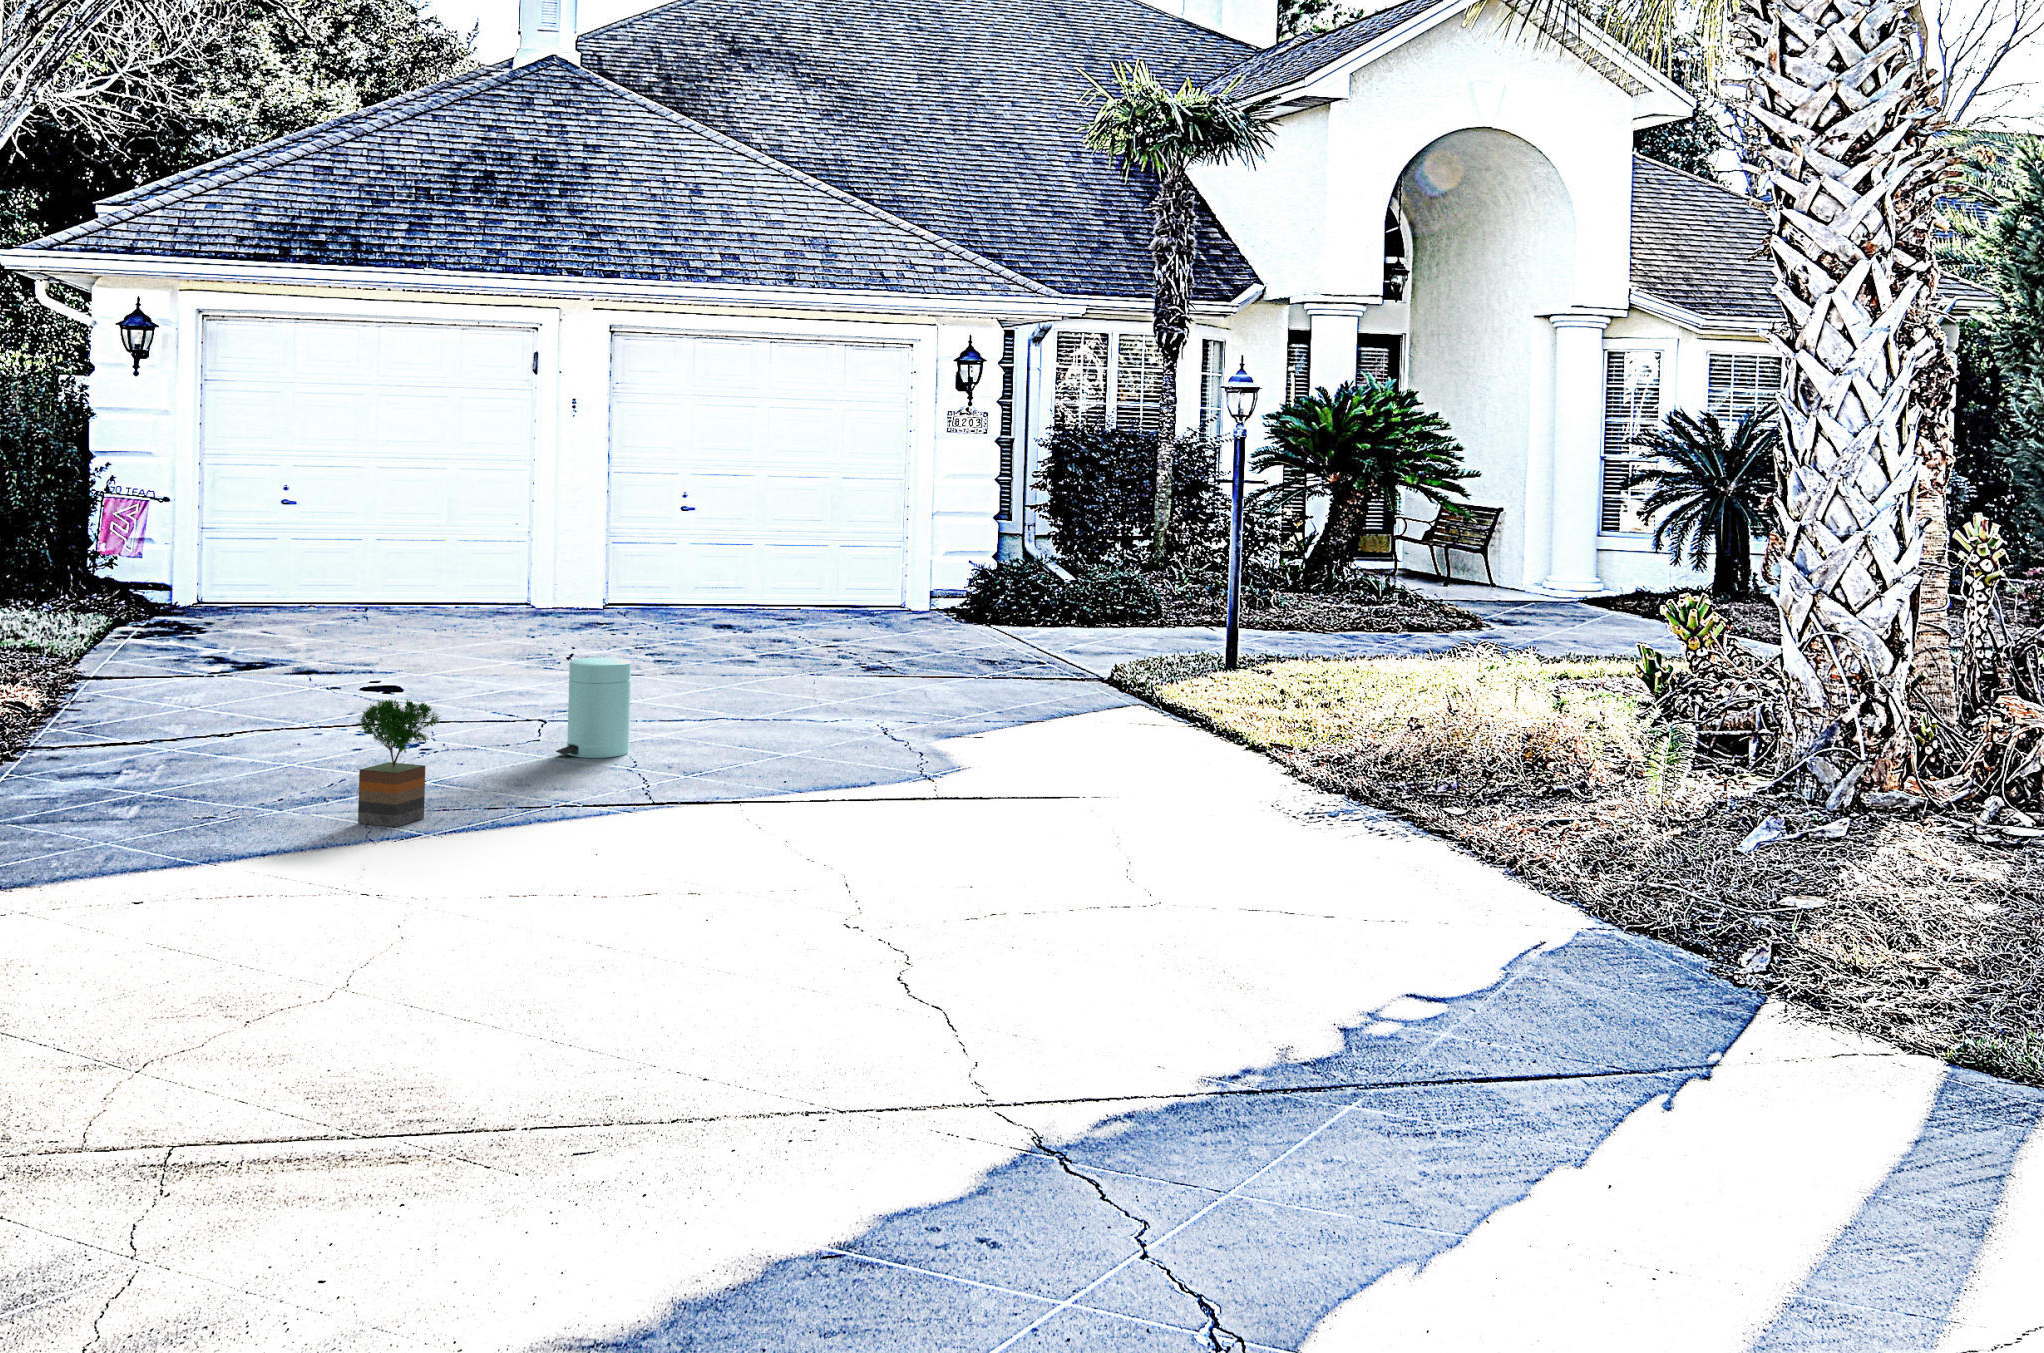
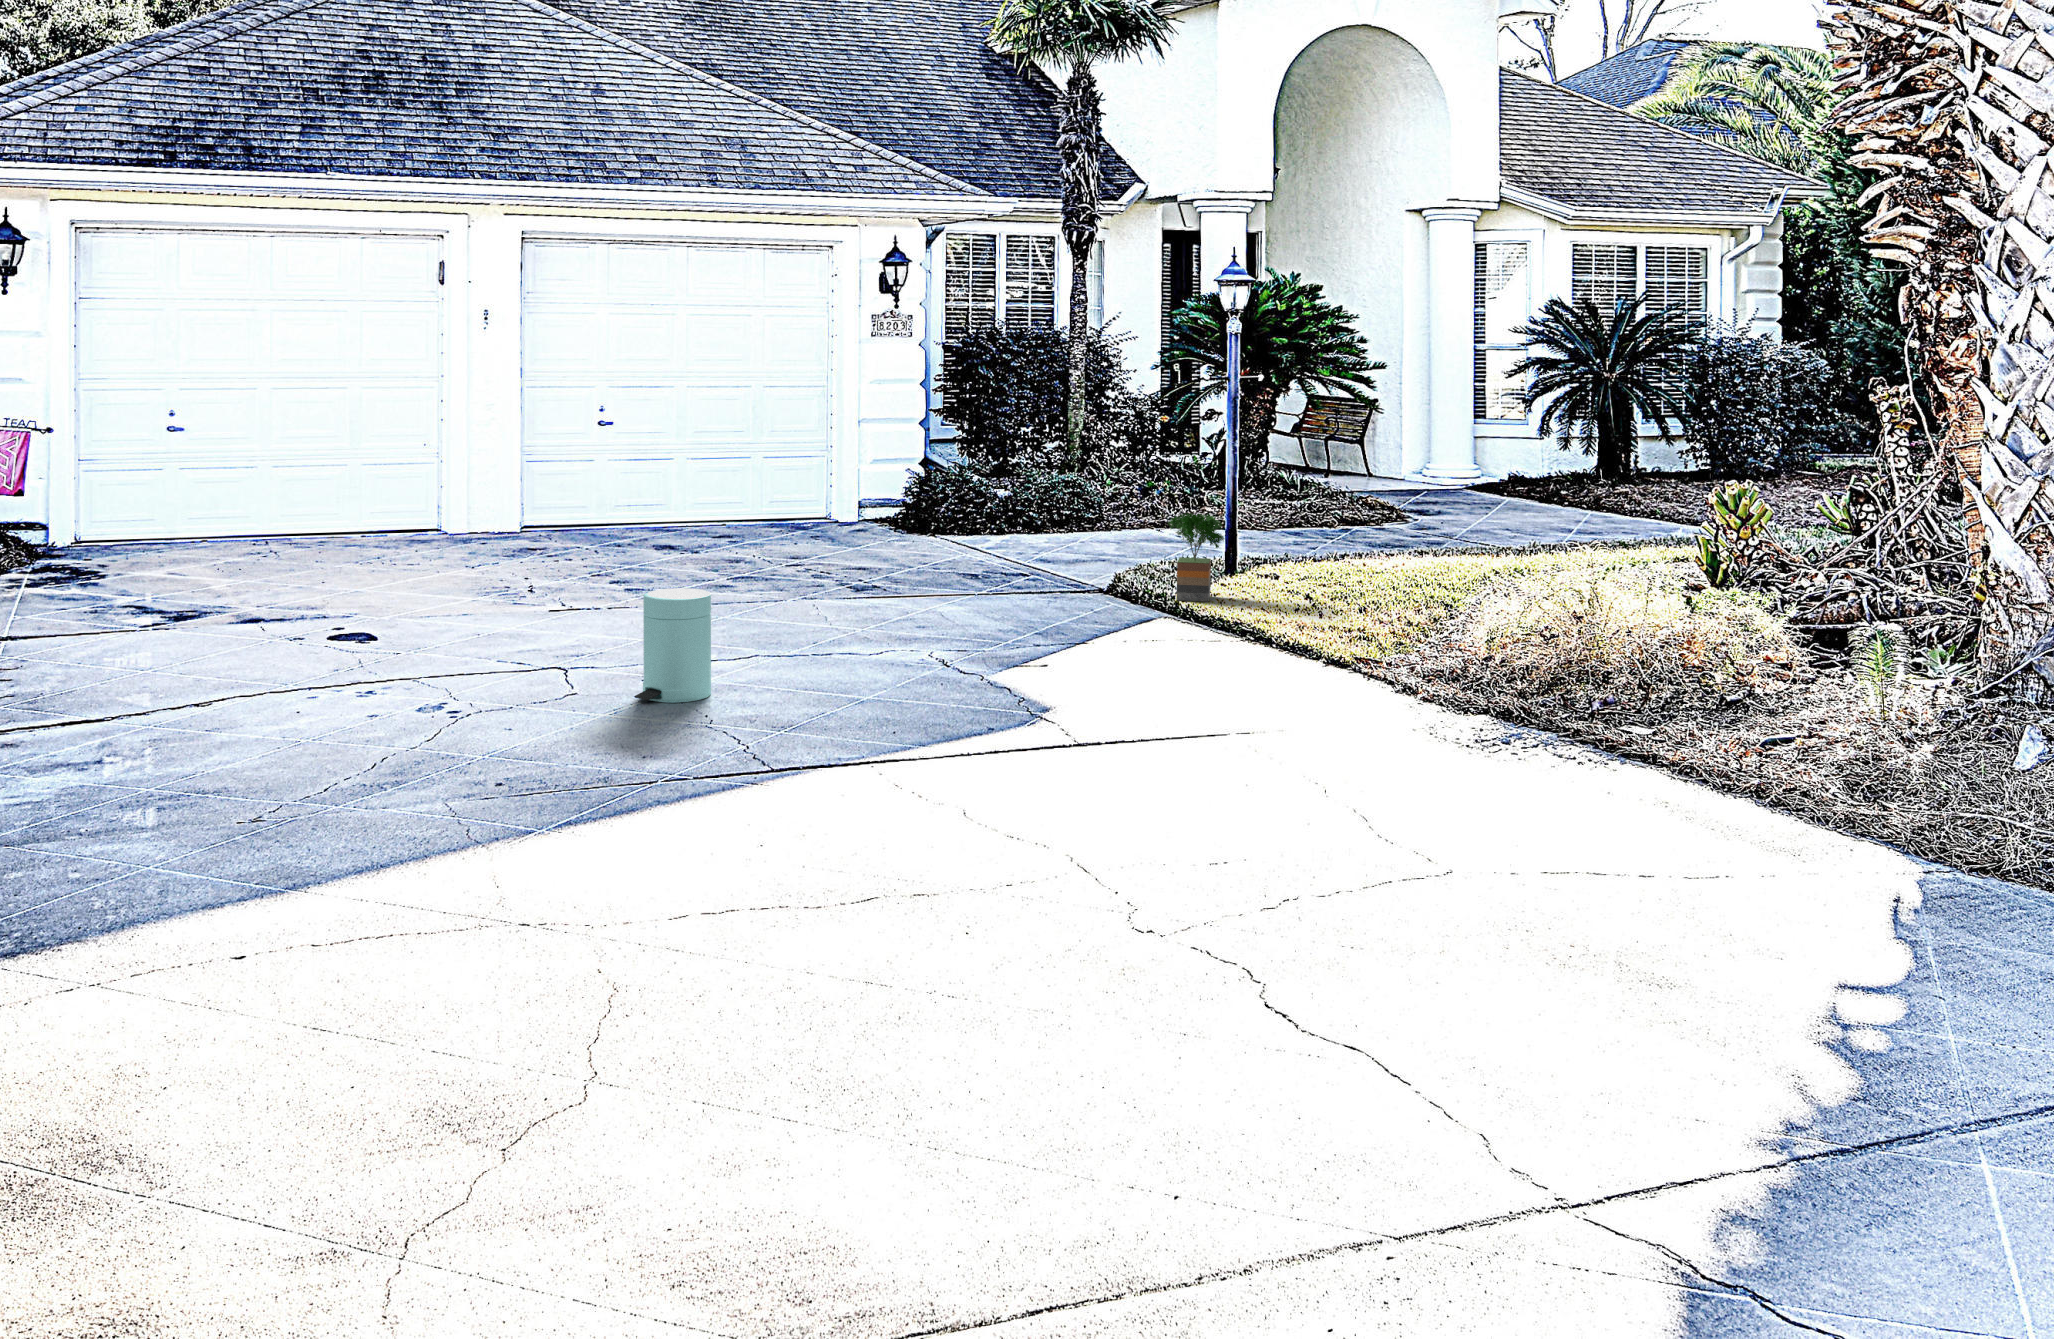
potted tree: present [358,699,441,827] -> present [1169,513,1225,601]

